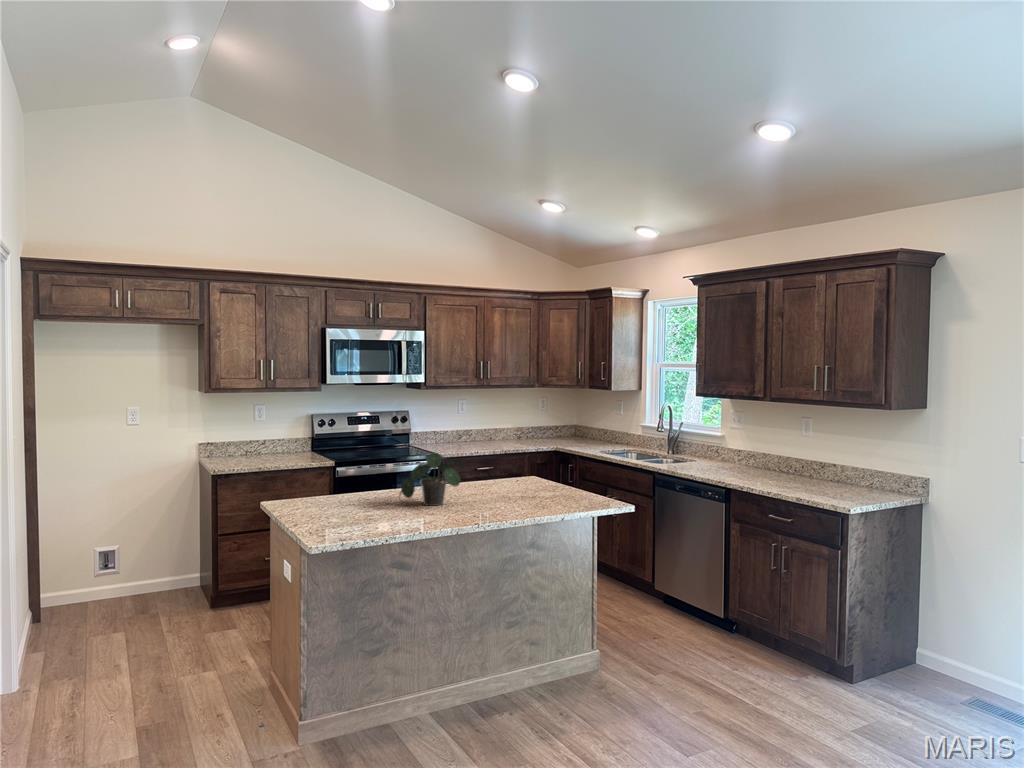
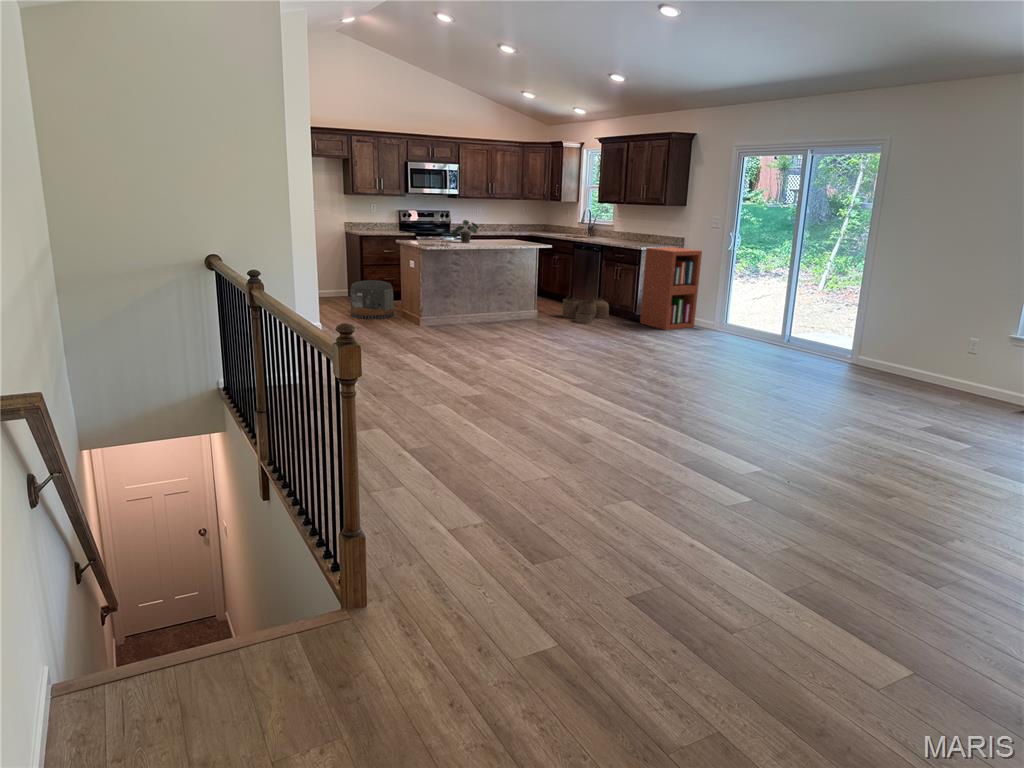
bookshelf: none [859,501,1012,731] -> present [640,247,702,330]
pouf: none [141,602,256,724] -> present [350,280,394,319]
woven basket: none [661,611,765,704] -> present [562,299,609,324]

